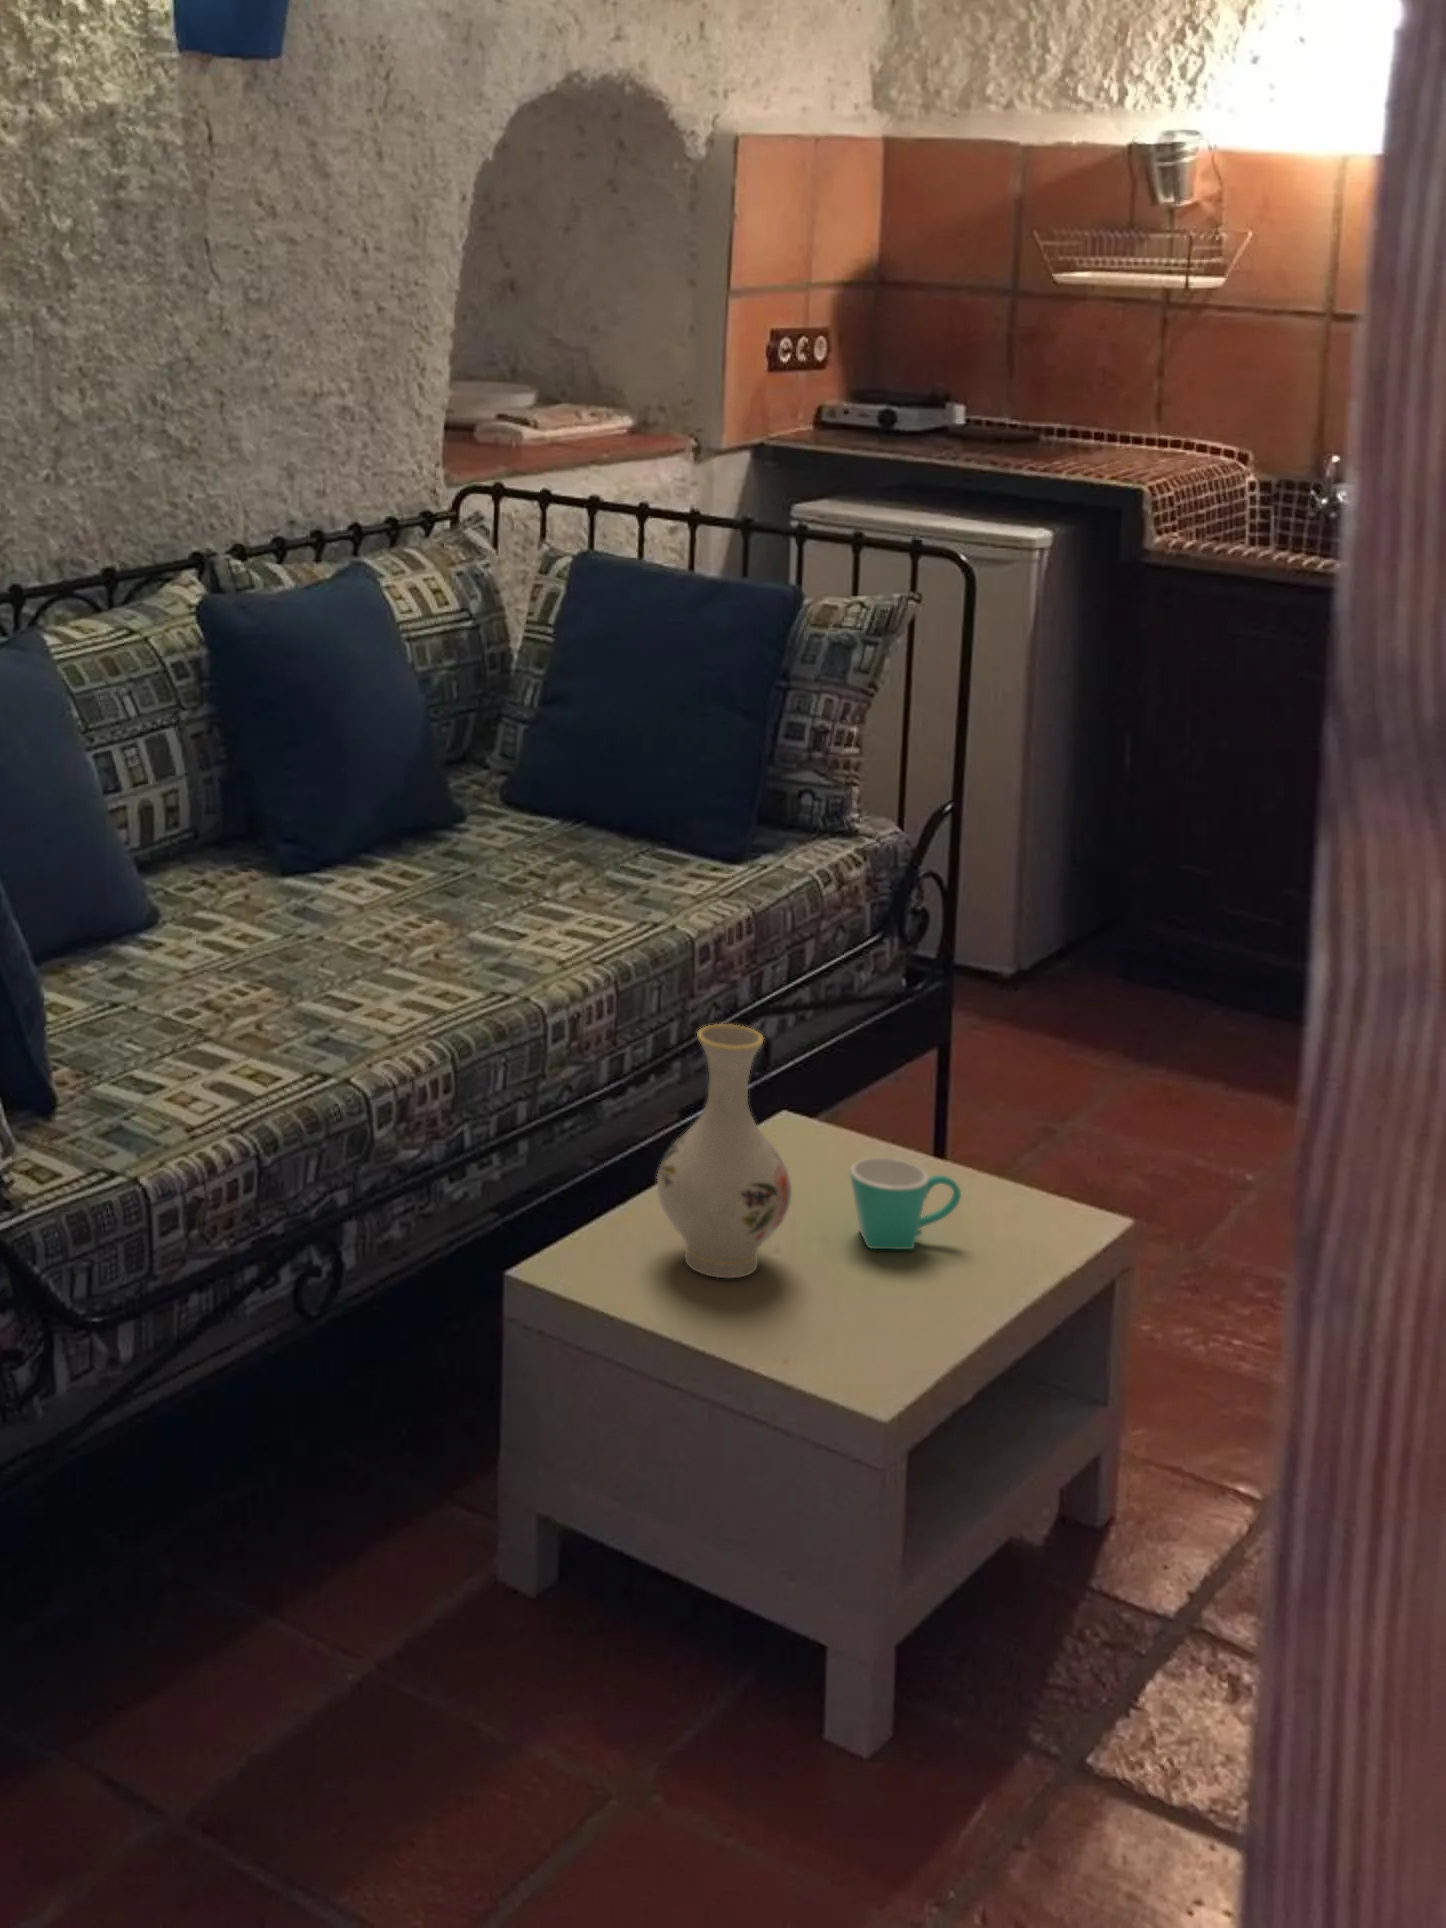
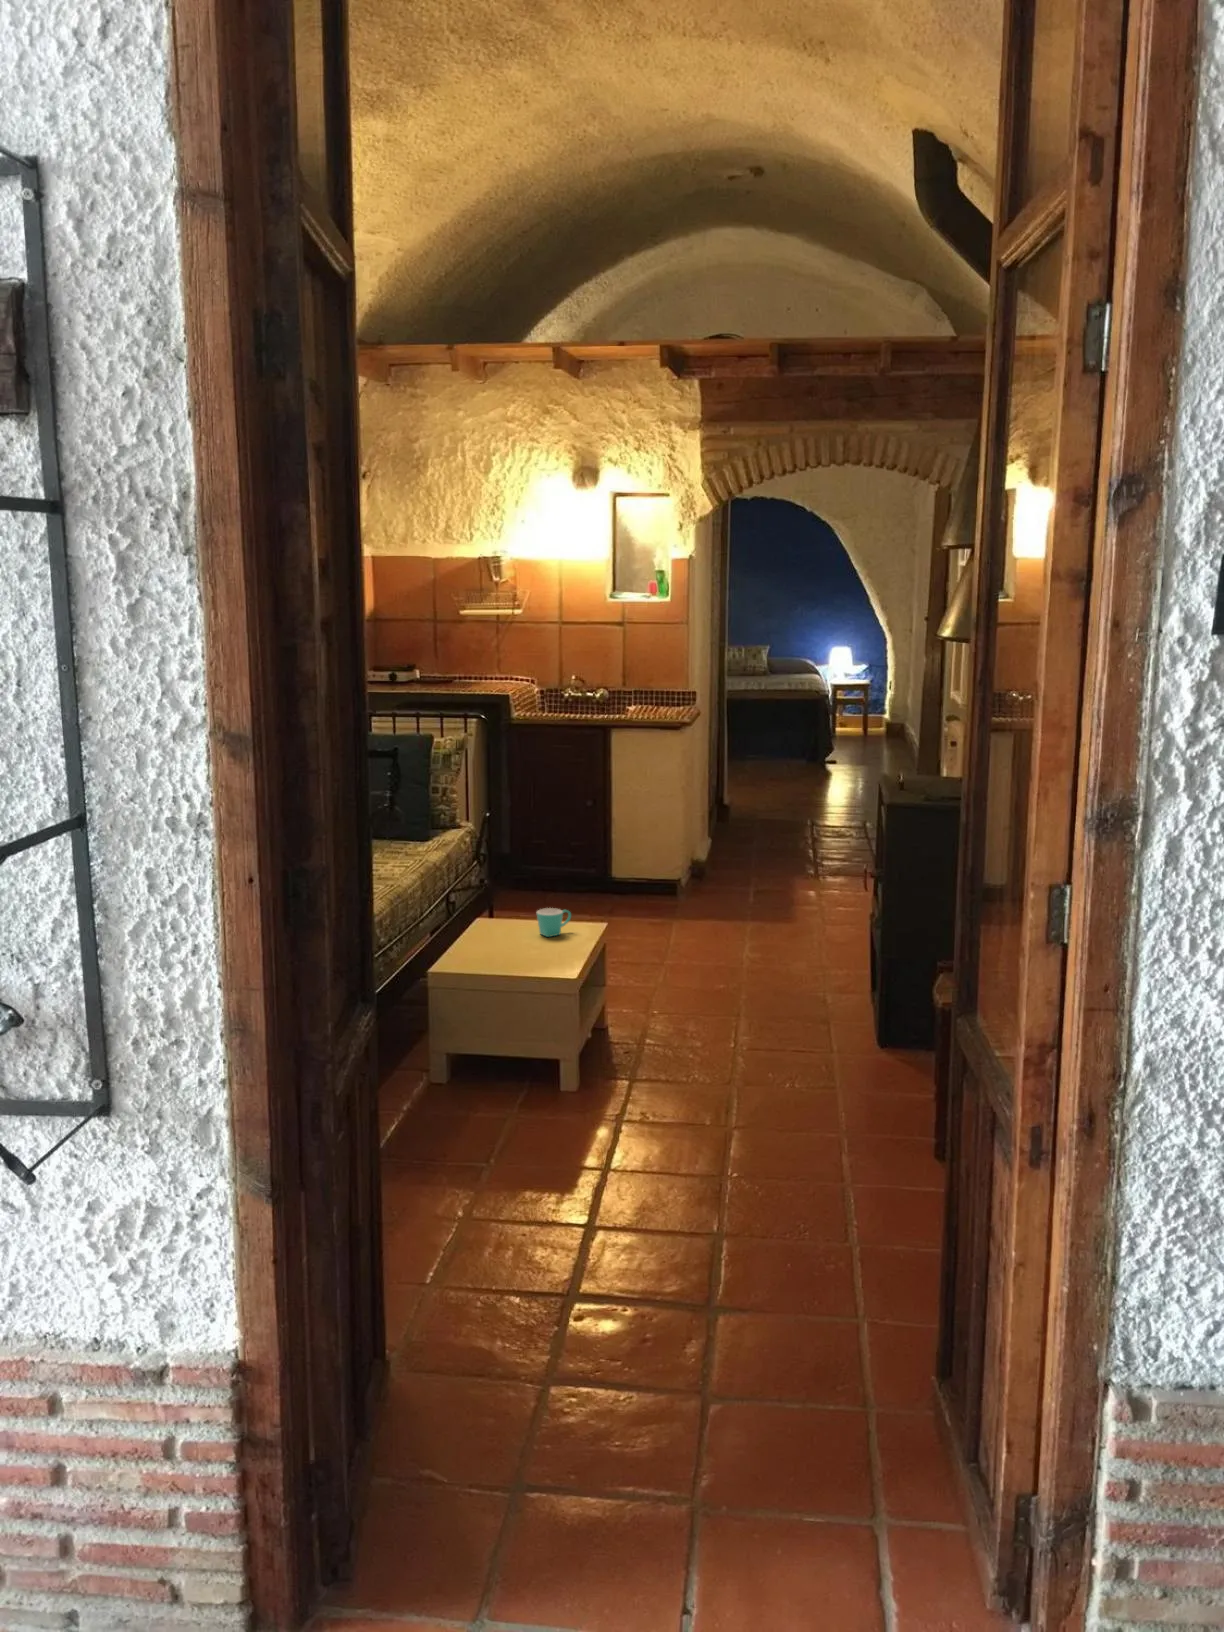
vase: present [657,1024,792,1278] -> none [483,867,529,951]

